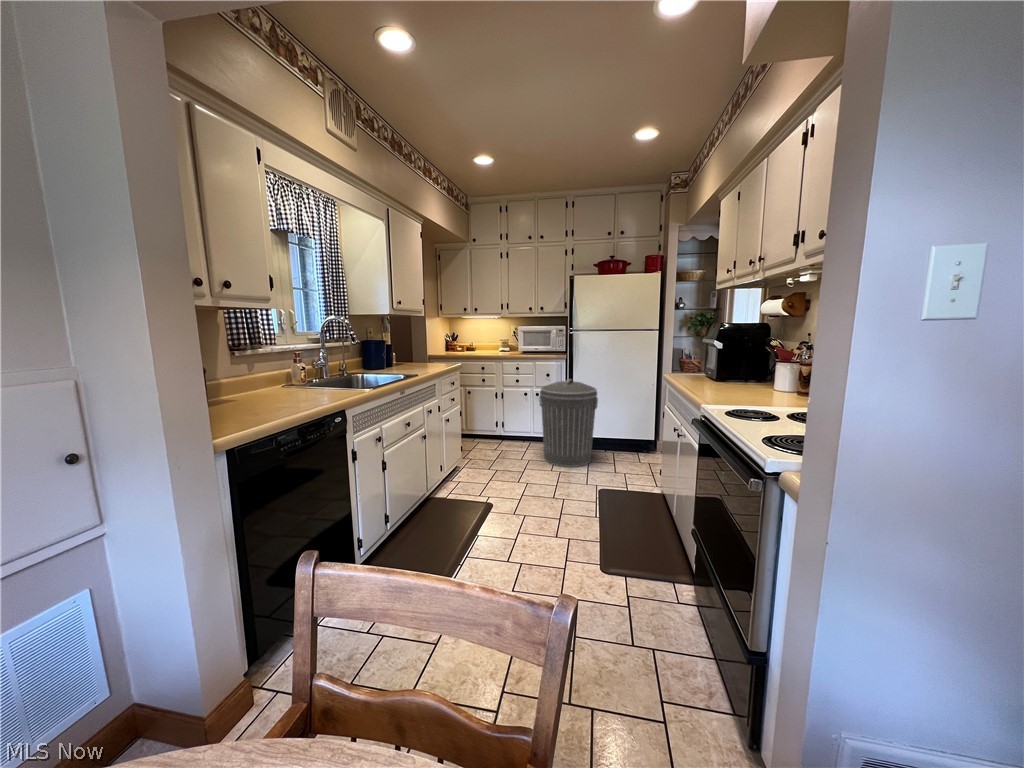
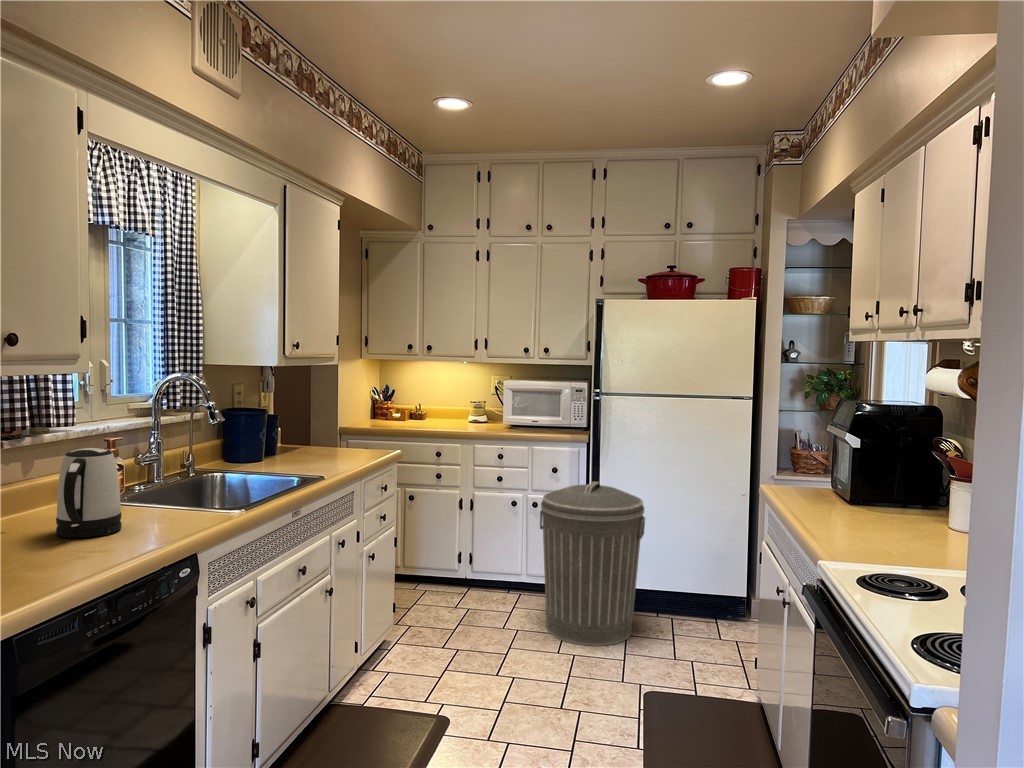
kettle: none [267,353,304,402] -> present [56,448,121,538]

